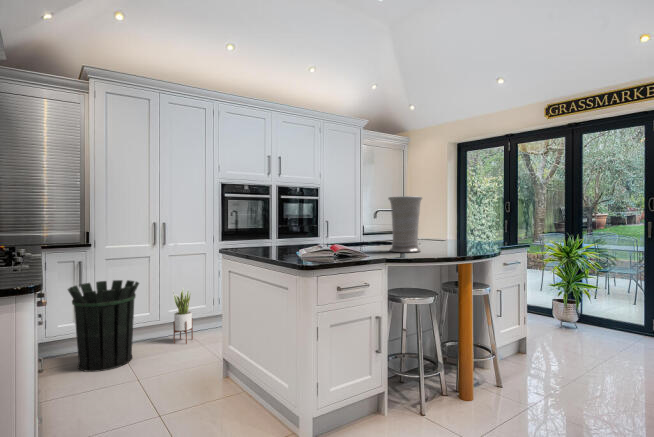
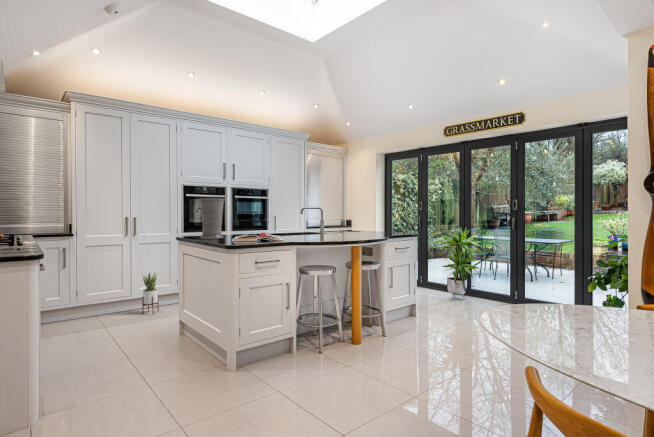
vase: present [388,196,422,252] -> present [199,198,225,239]
waste bin: present [68,280,139,372] -> none [55,263,114,334]

